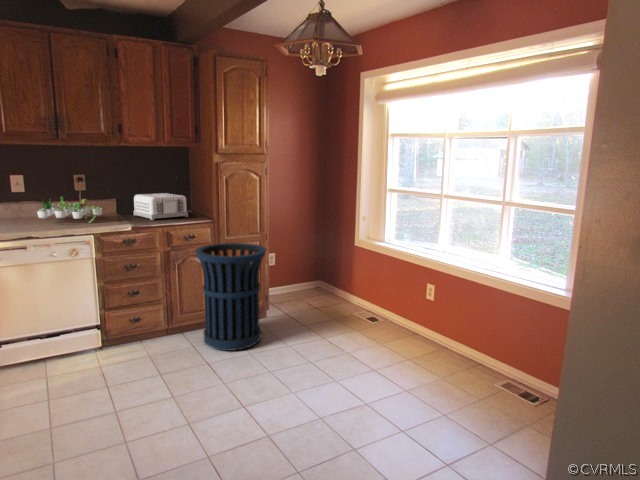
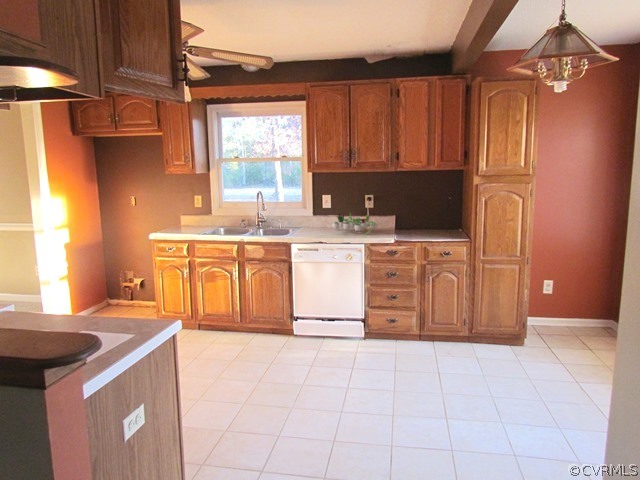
toaster: present [134,193,188,220] -> none [407,212,451,236]
trash can: present [195,243,266,351] -> none [443,263,516,370]

